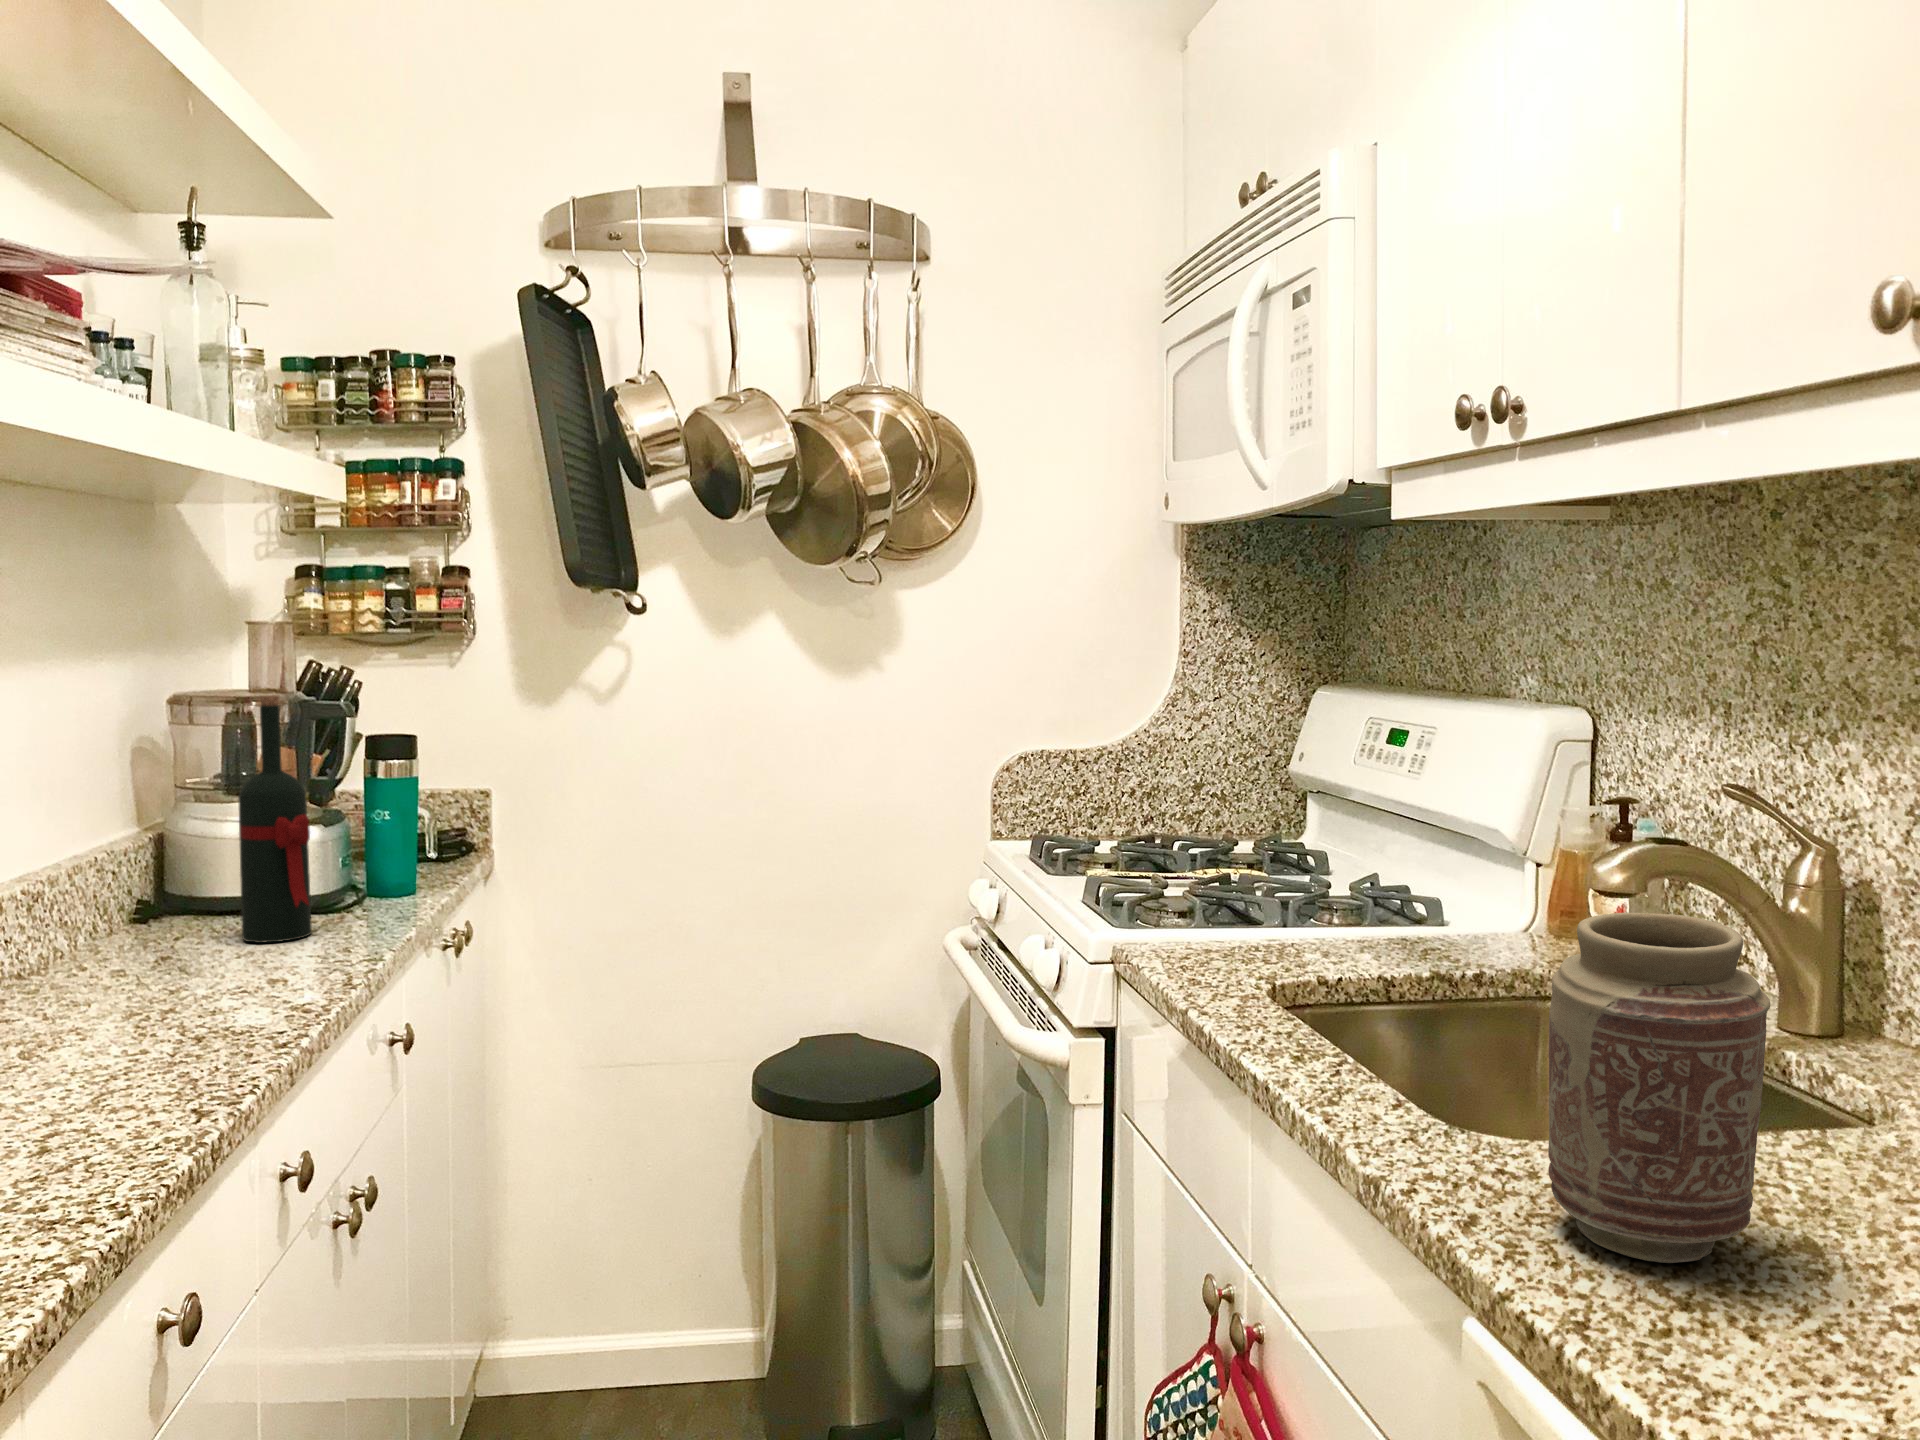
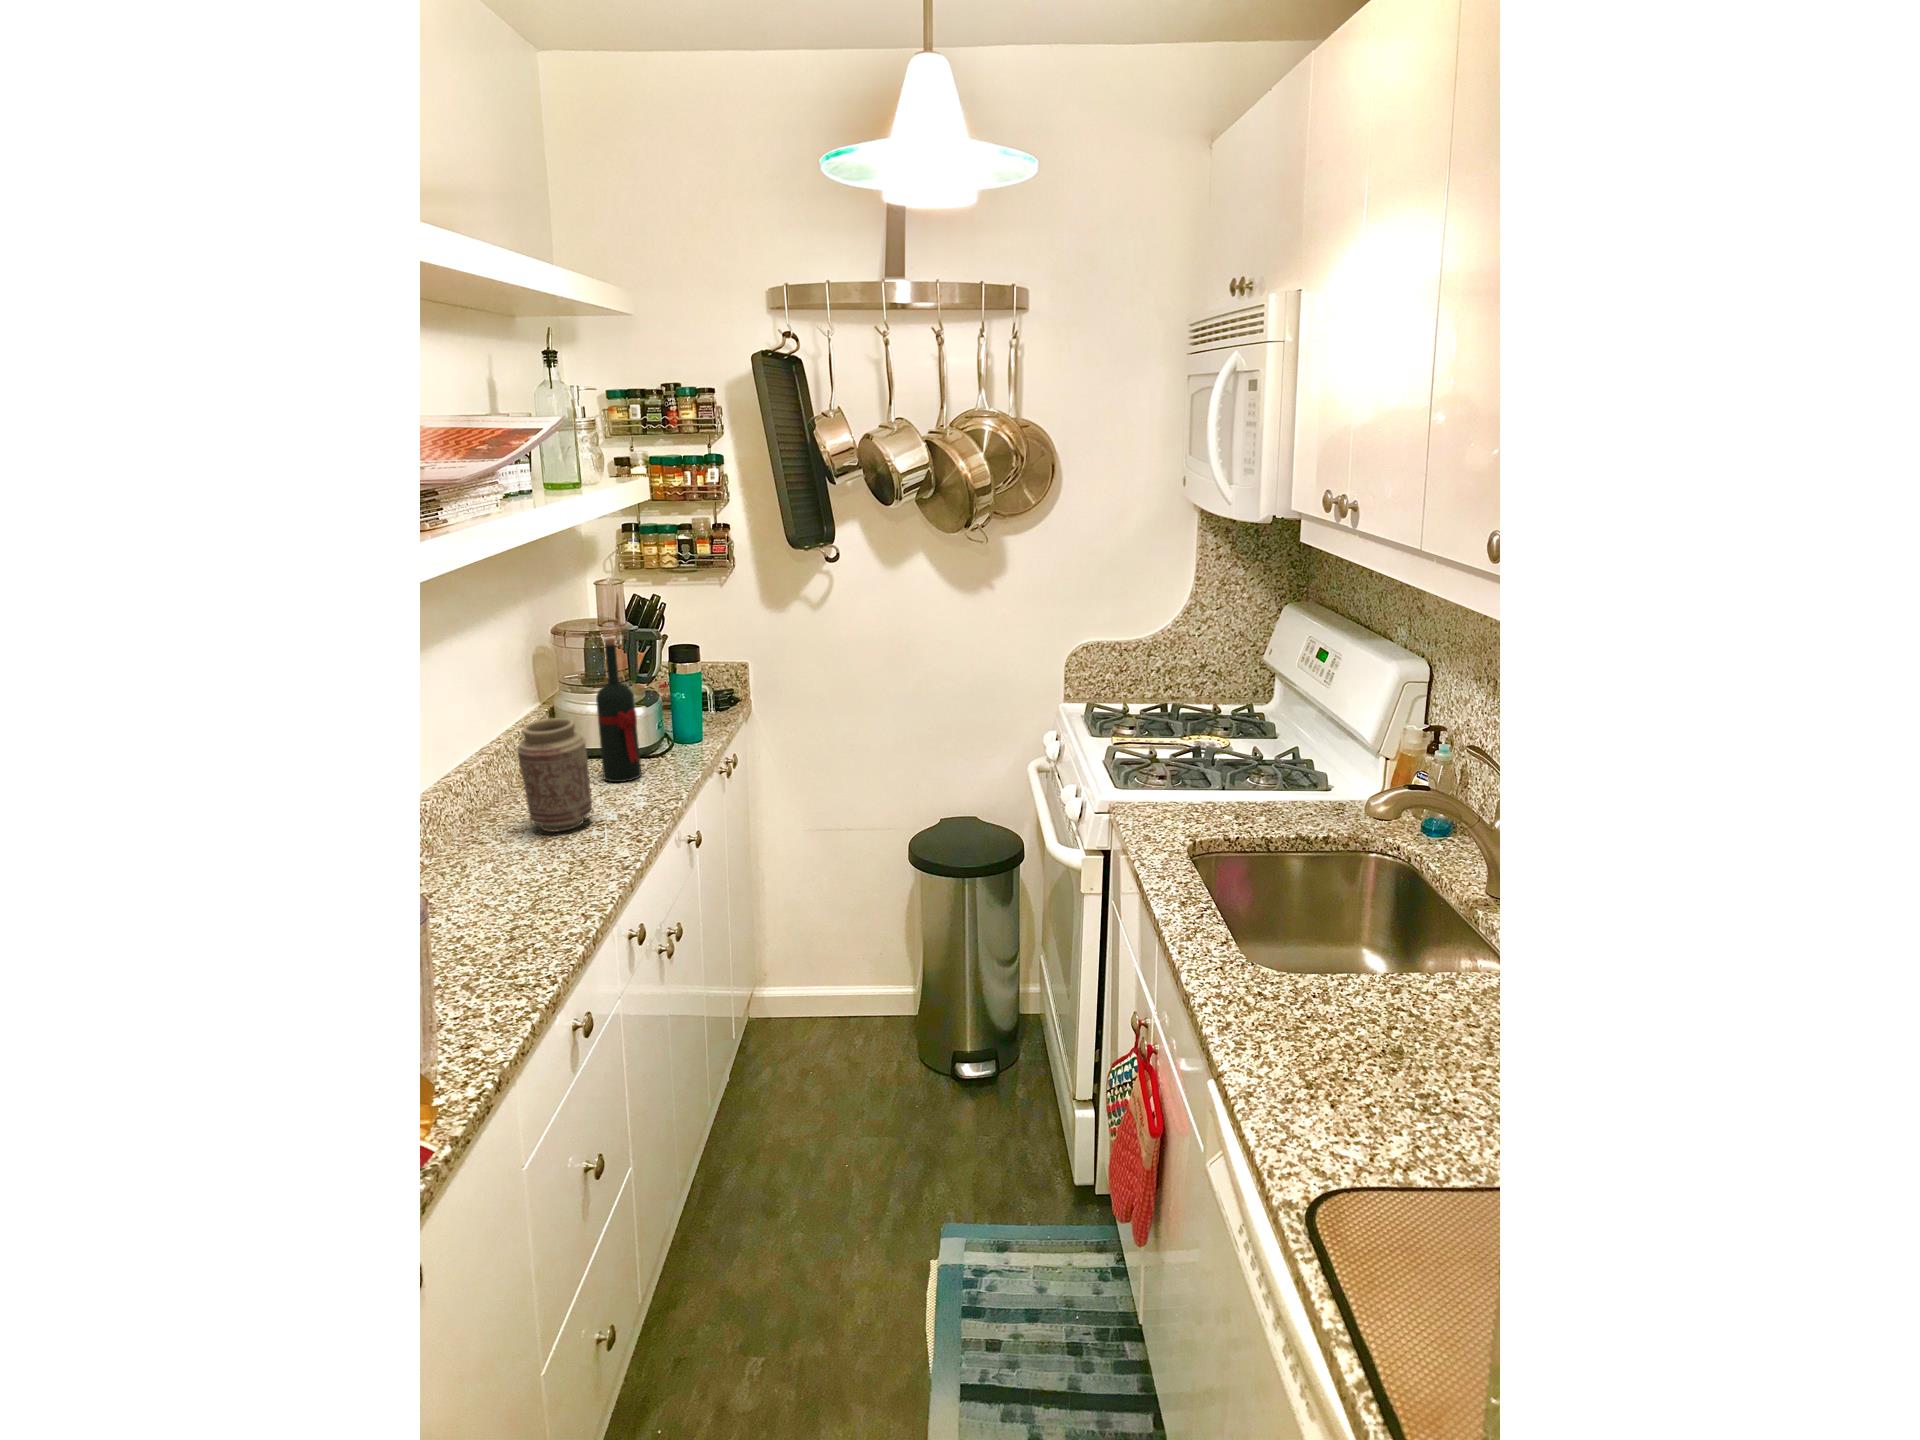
vase: present [1548,912,1770,1263] -> present [517,718,592,832]

